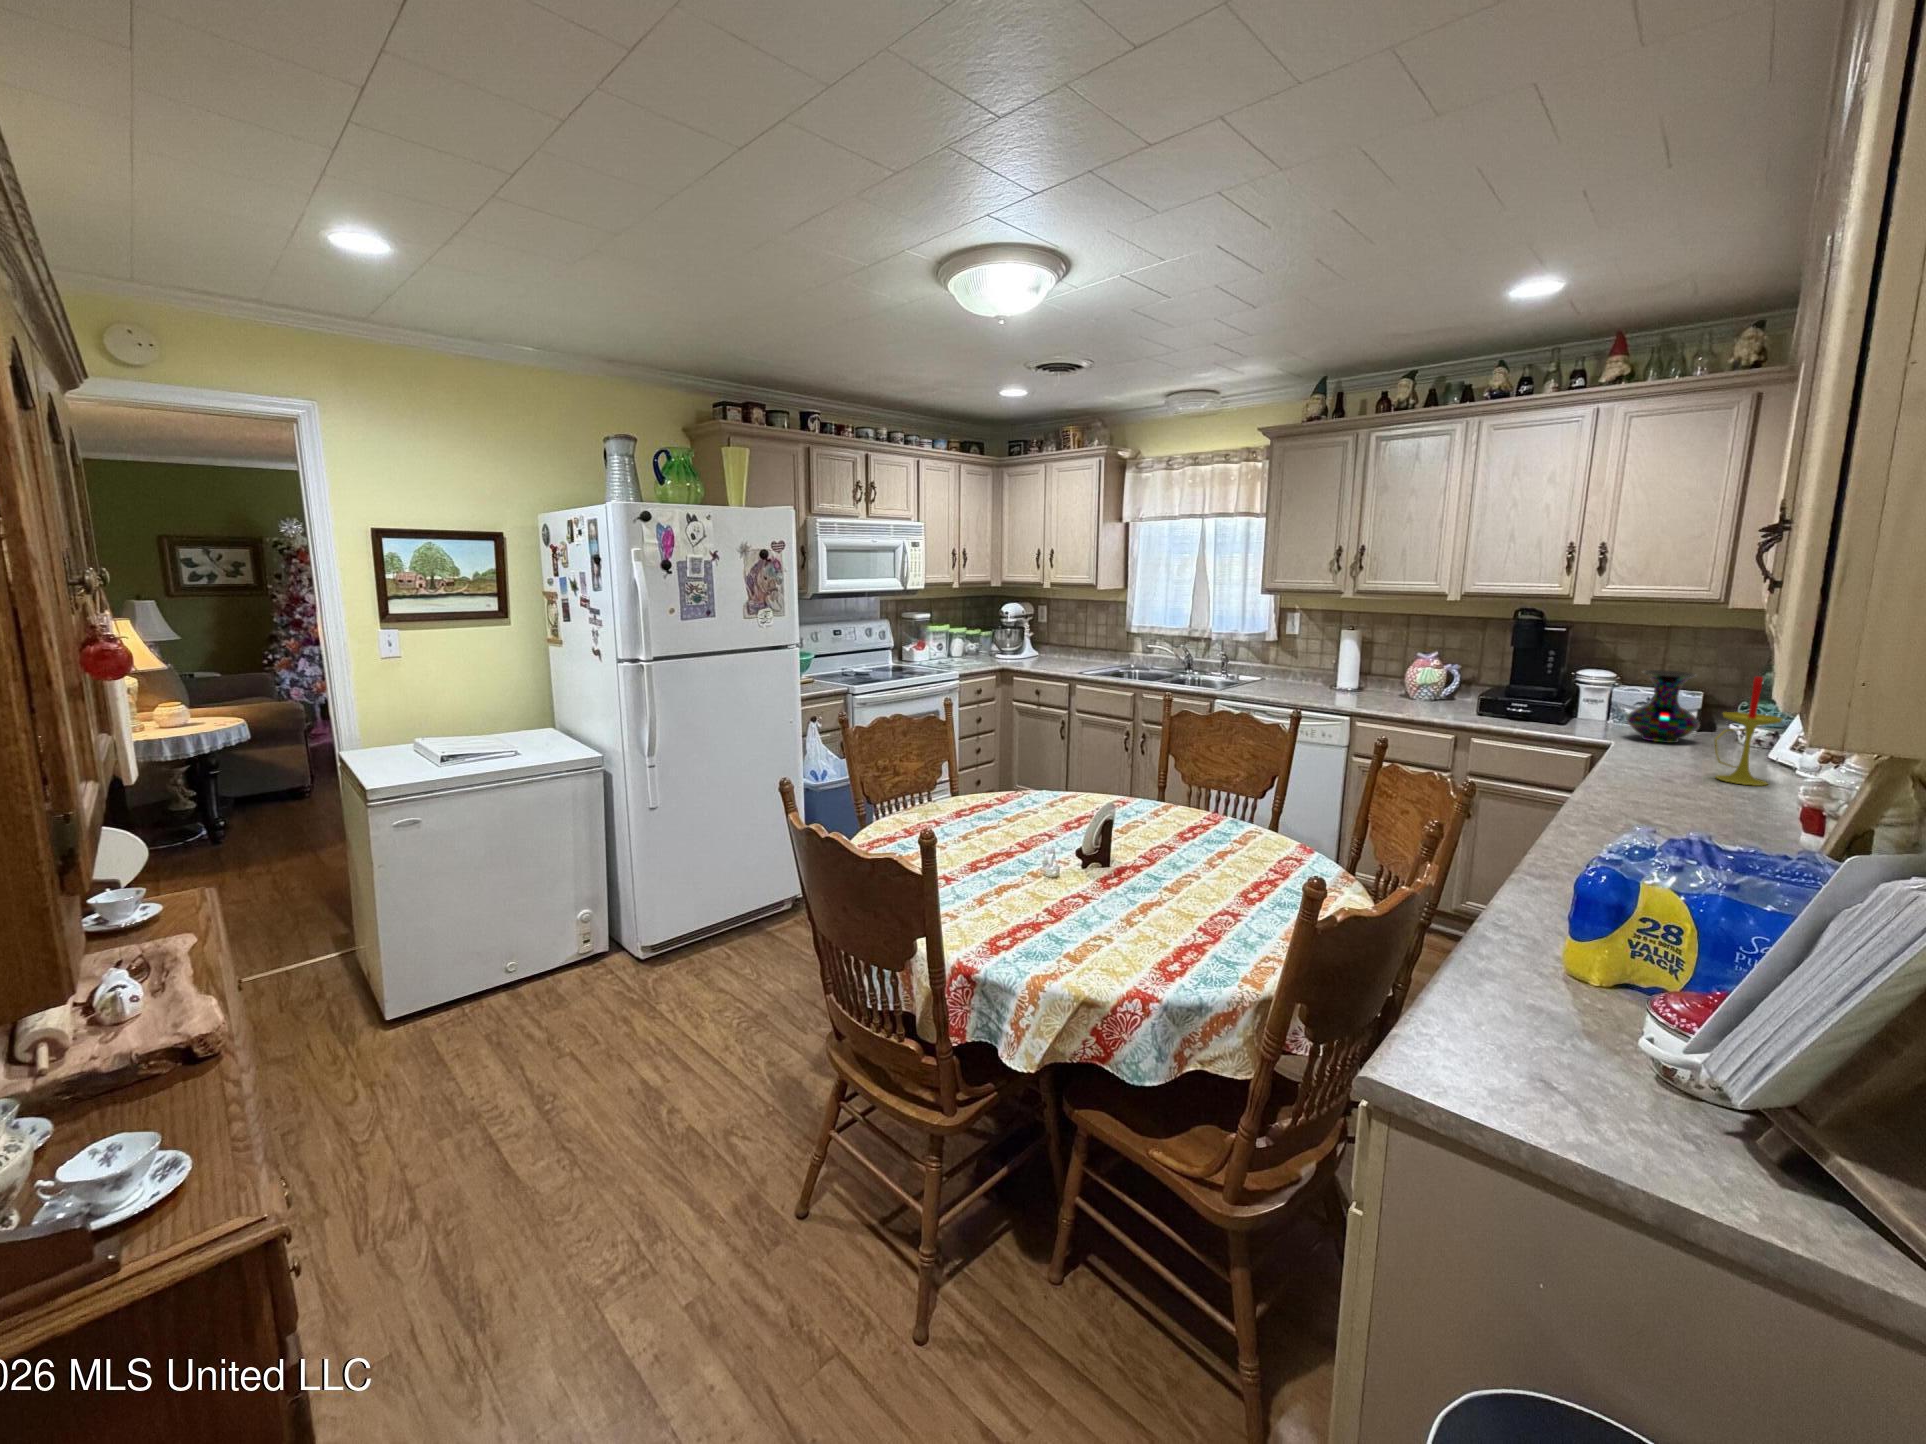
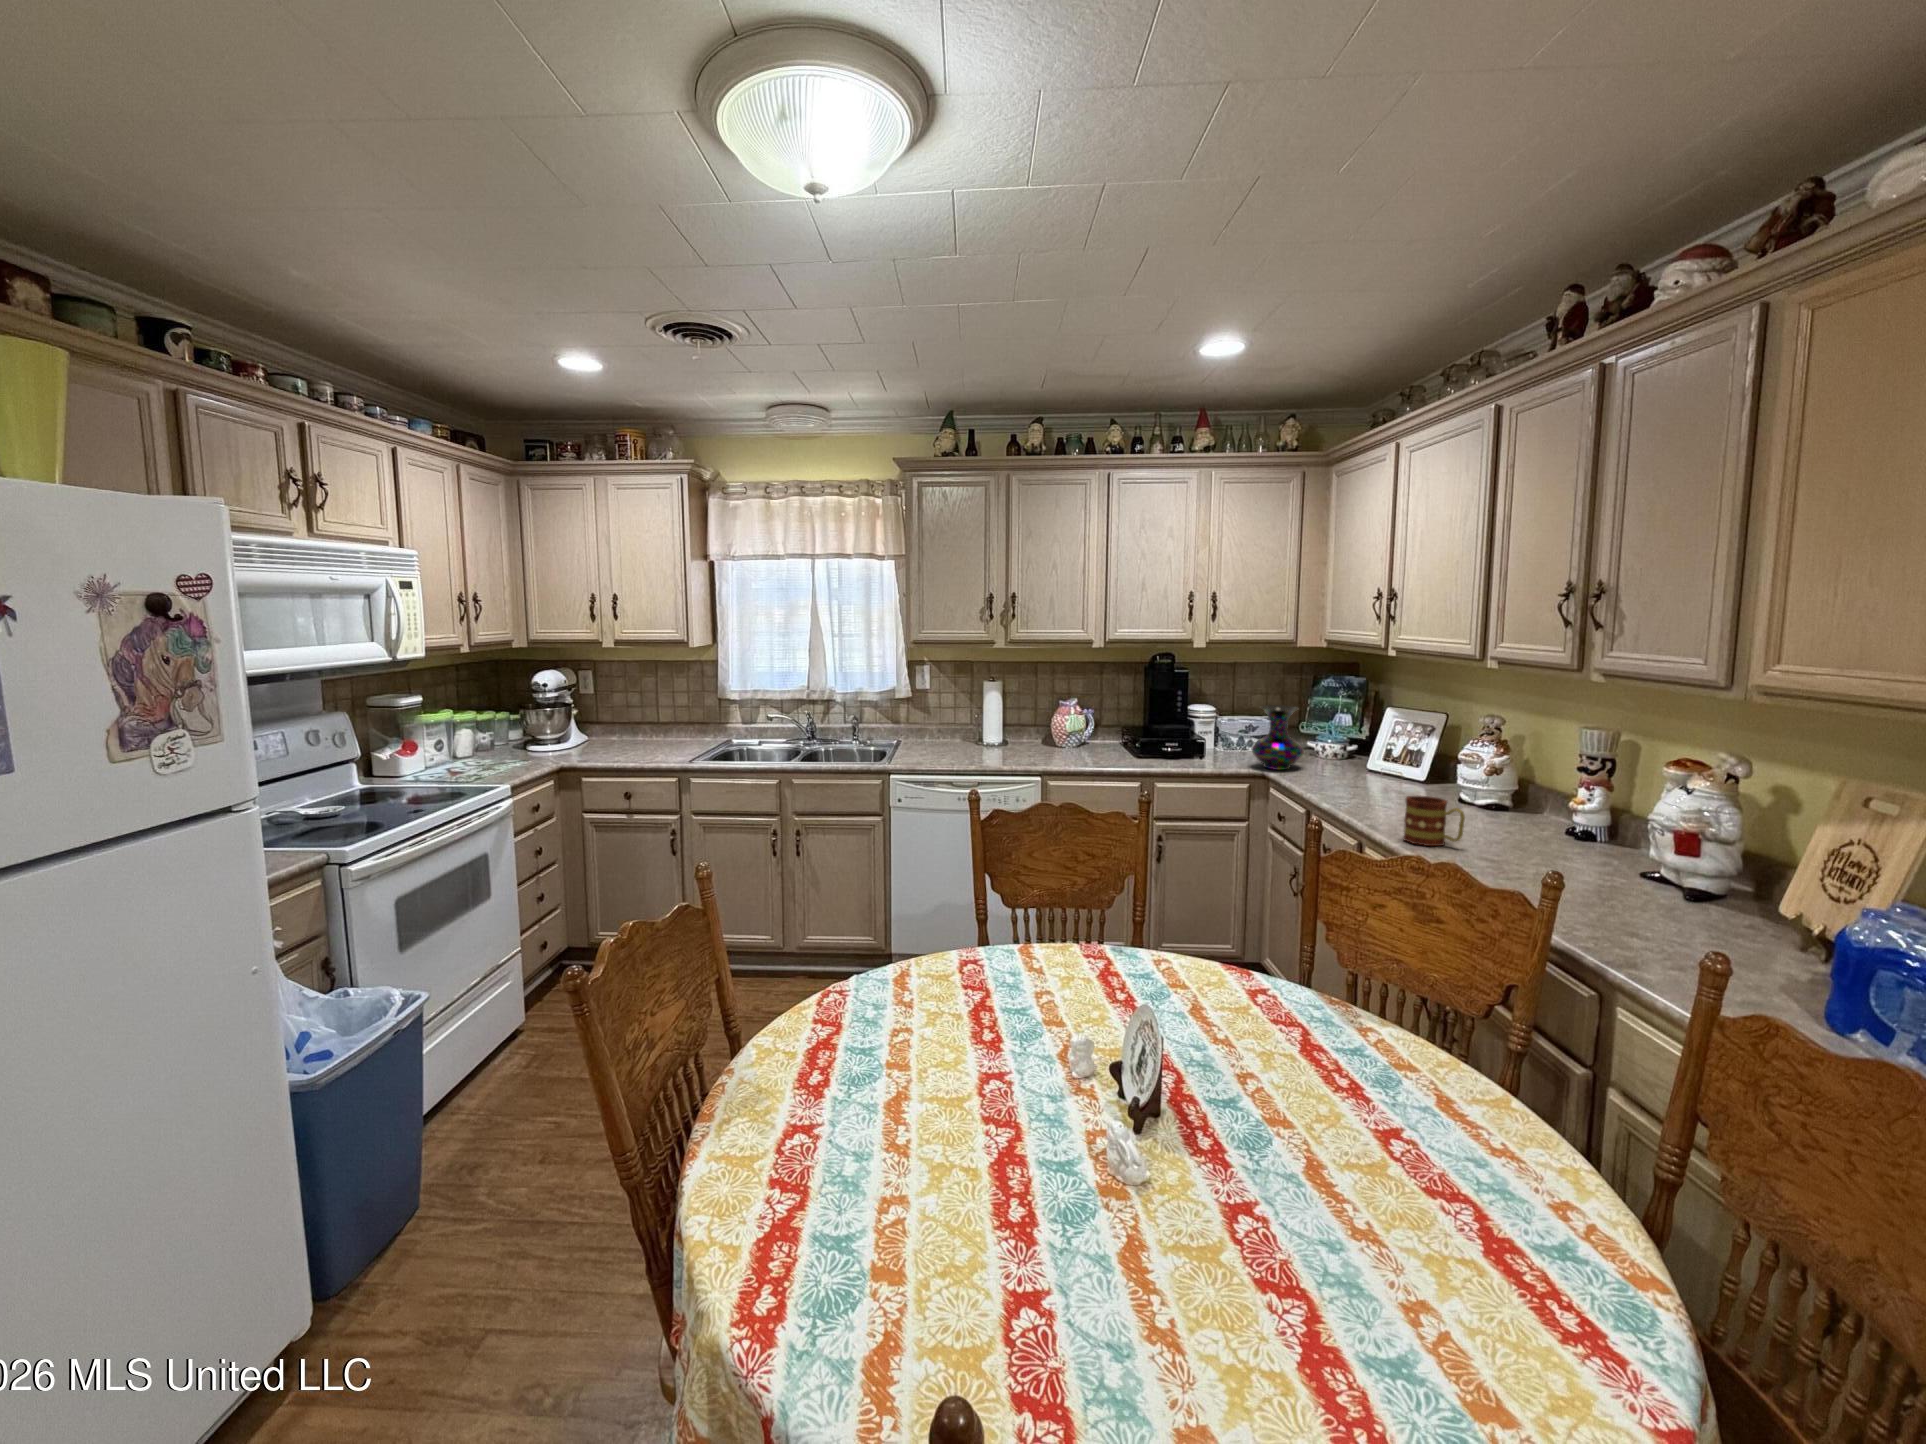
candle: present [1715,677,1782,786] -> none [1383,708,1426,805]
mug: none [1635,757,1698,811] -> present [1403,795,1465,846]

